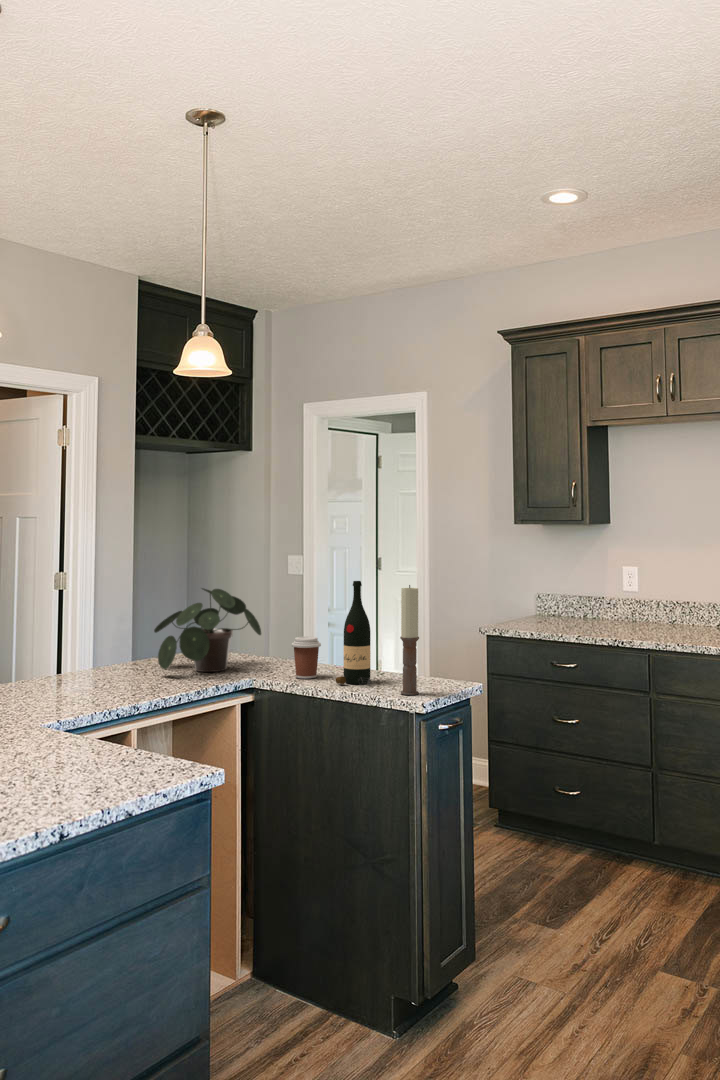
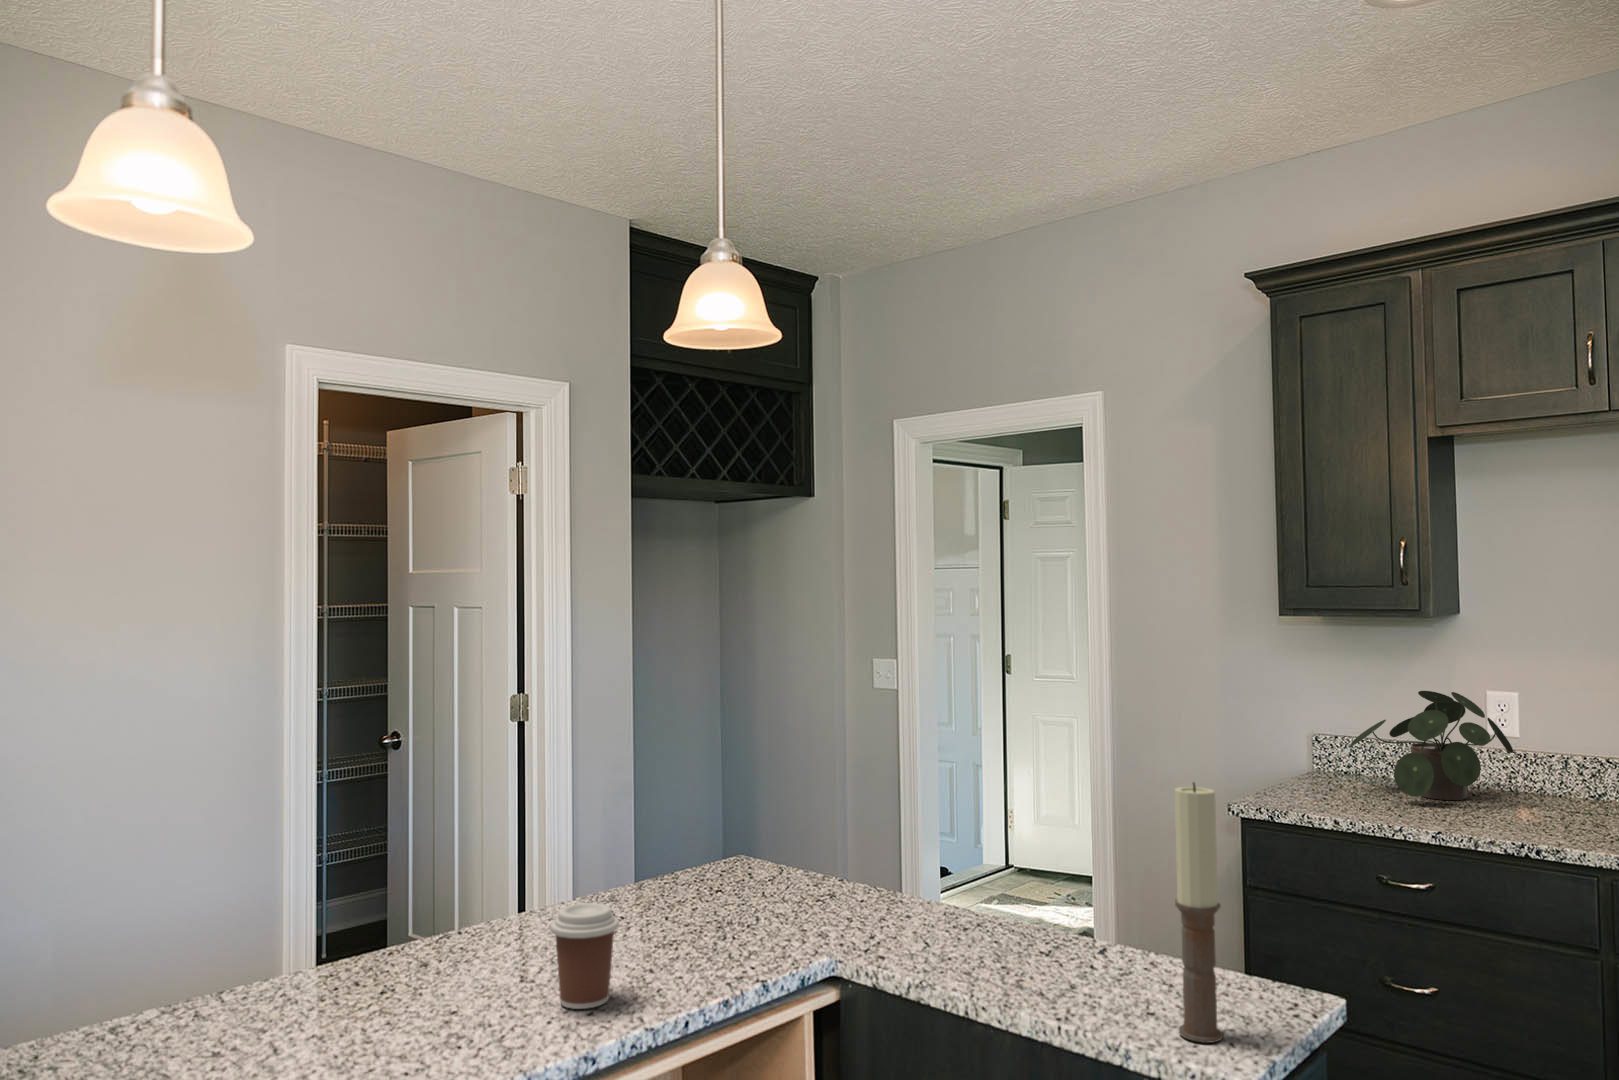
wine bottle: present [336,581,371,685] -> none [1017,759,1097,997]
potted plant: present [154,588,261,672] -> present [1349,691,1513,800]
coffee cup: present [292,637,321,678] -> present [550,903,619,1009]

